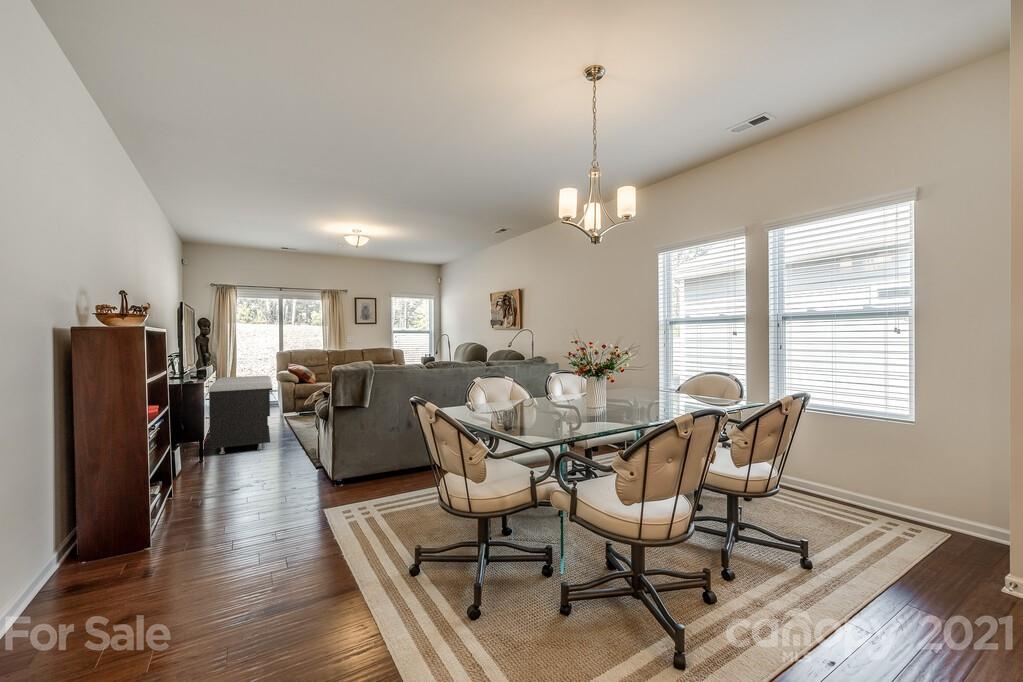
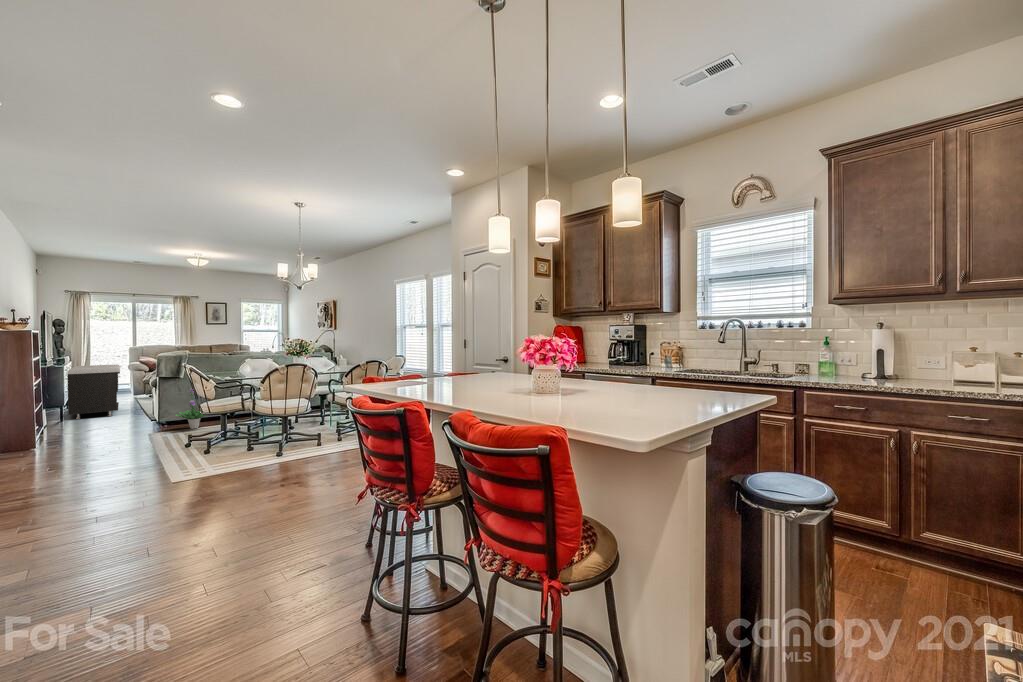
potted plant: none [356,422,408,489] -> present [176,389,206,429]

